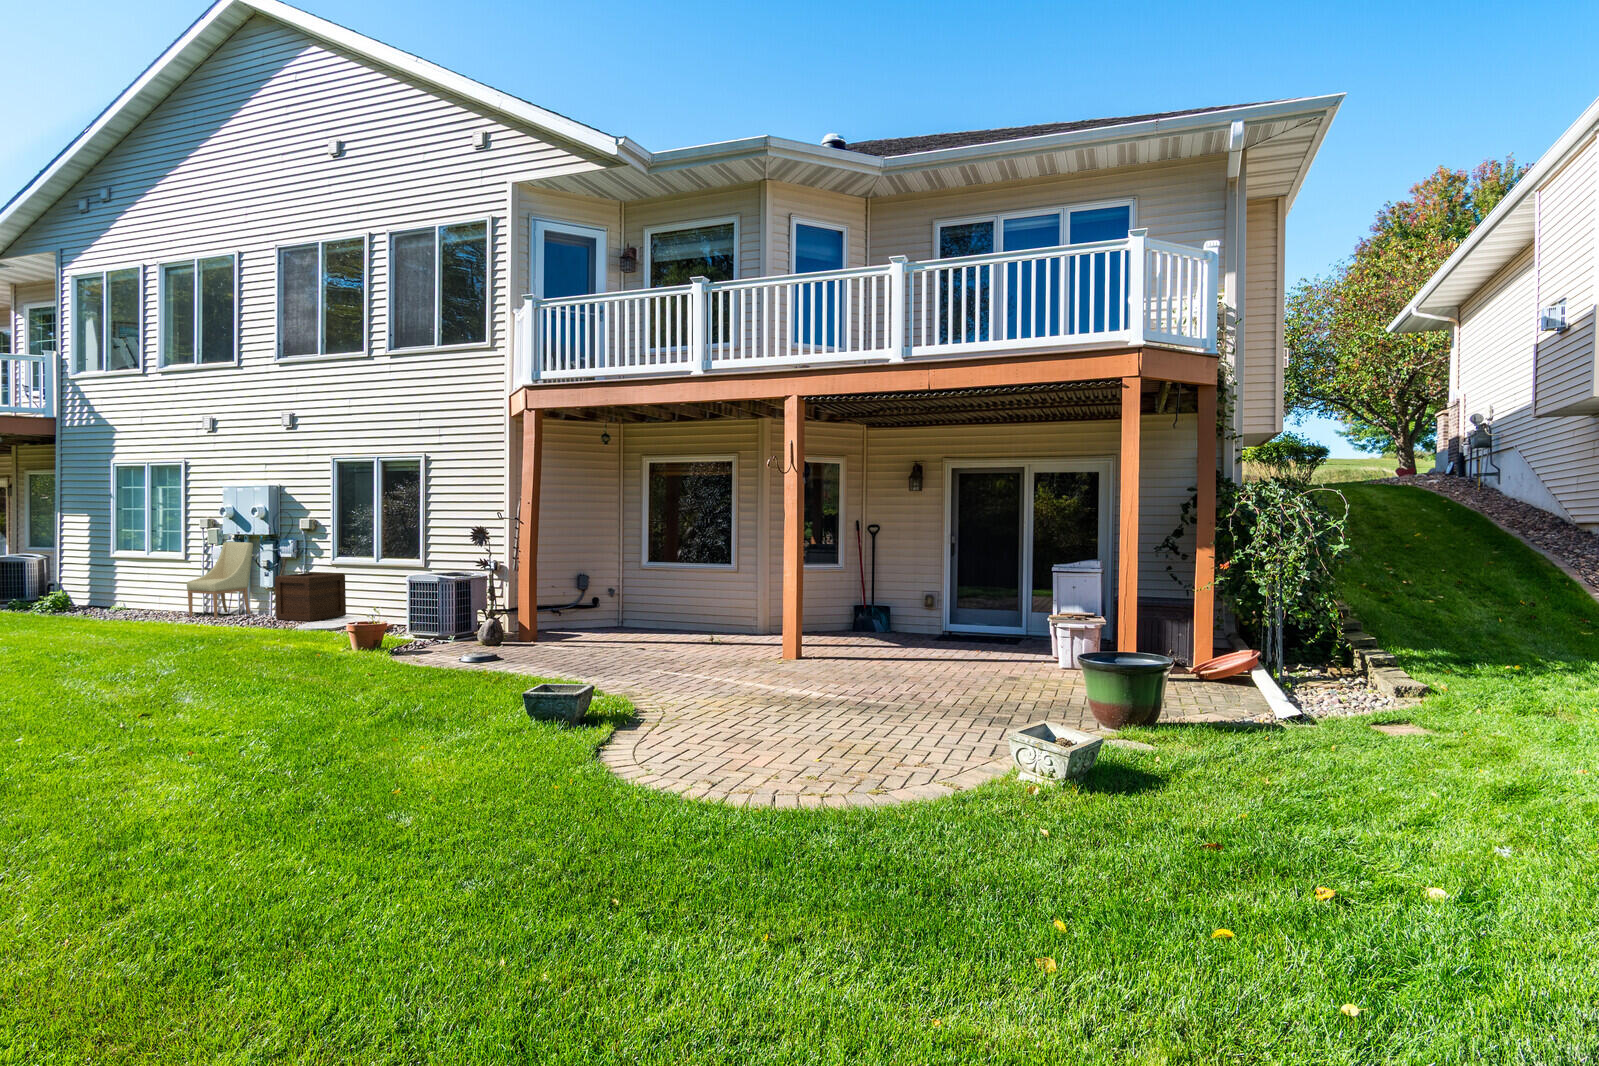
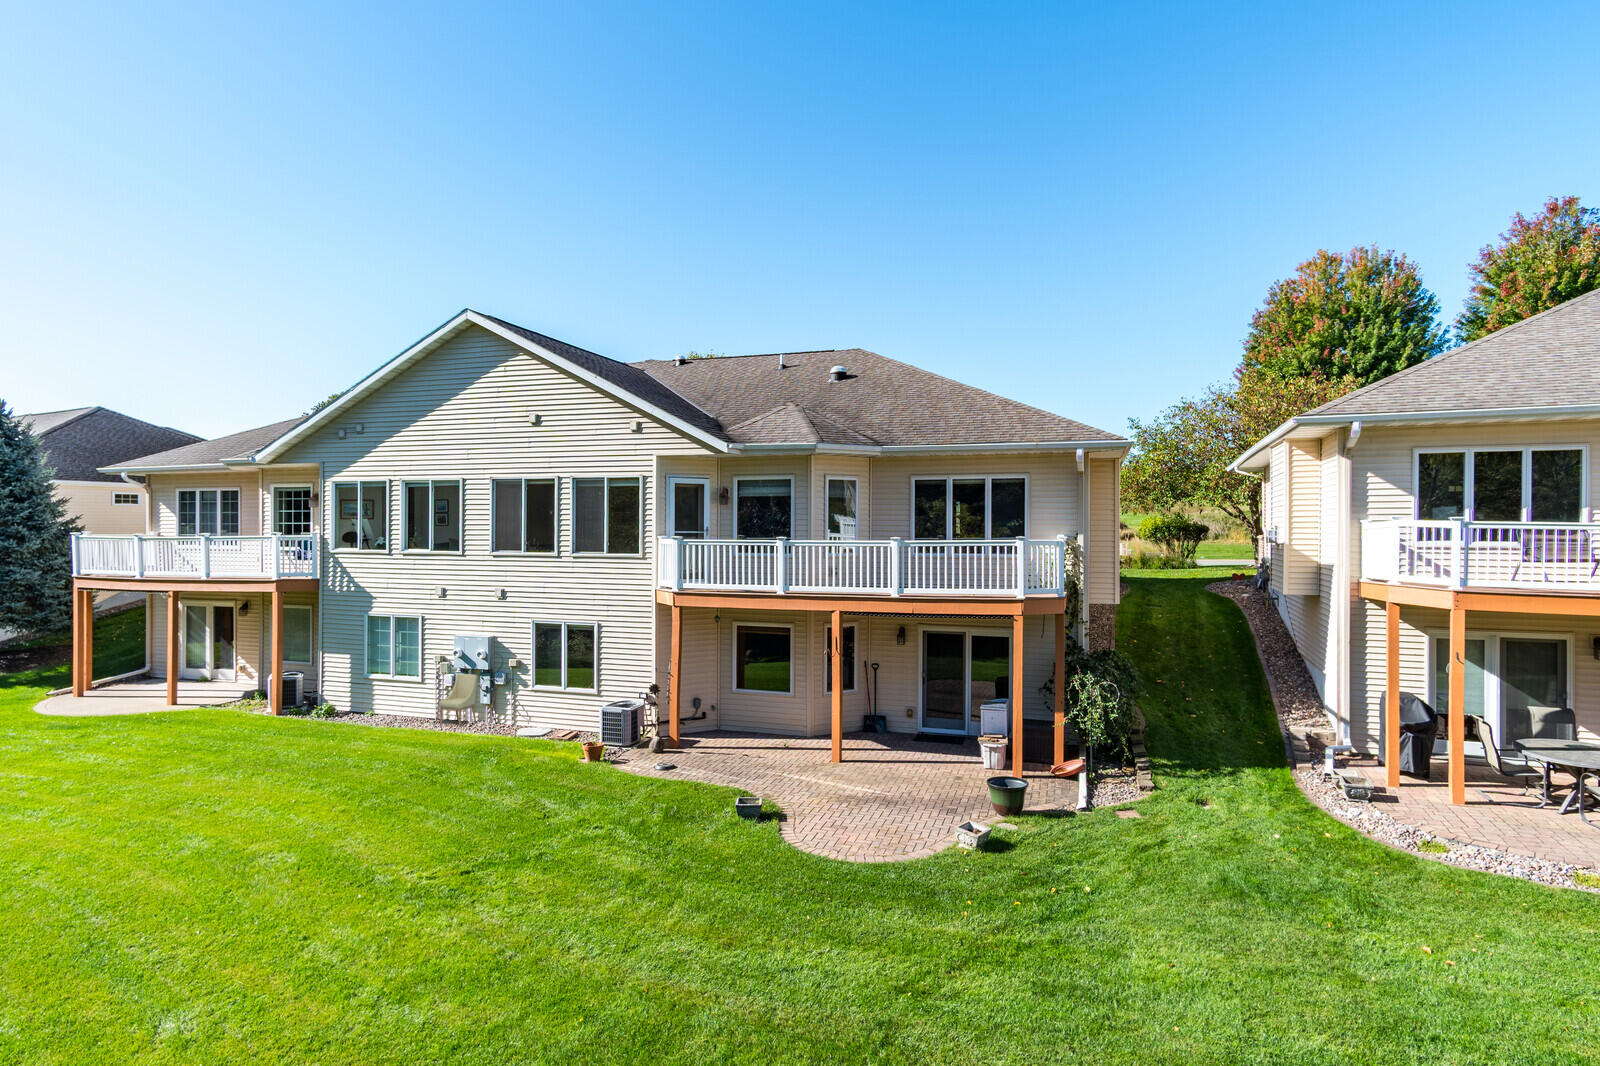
wooden crate: present [275,573,346,621] -> none [501,695,541,729]

